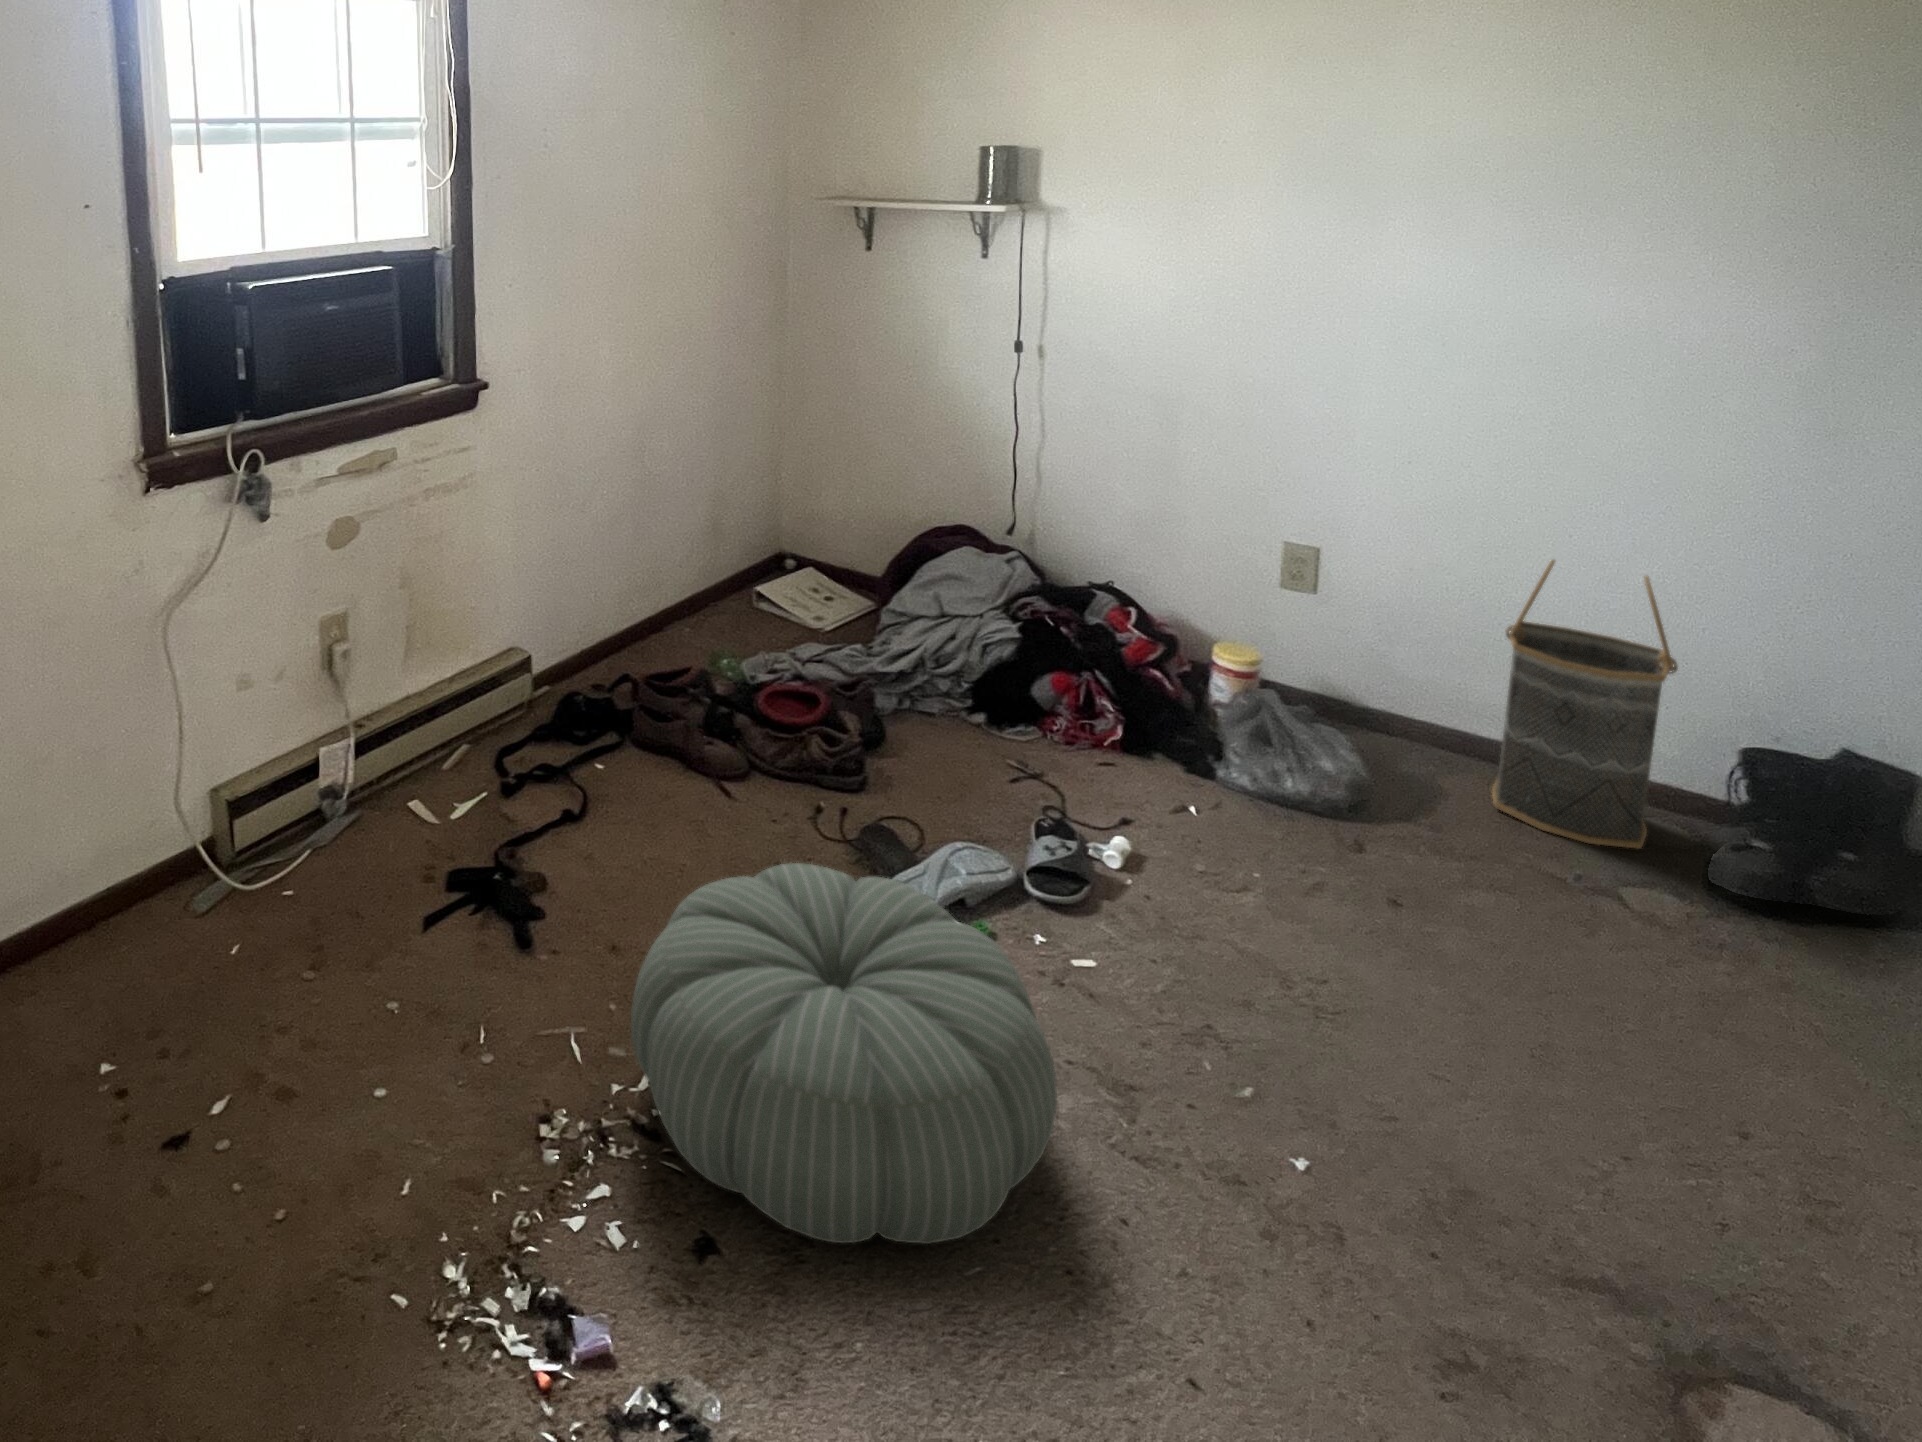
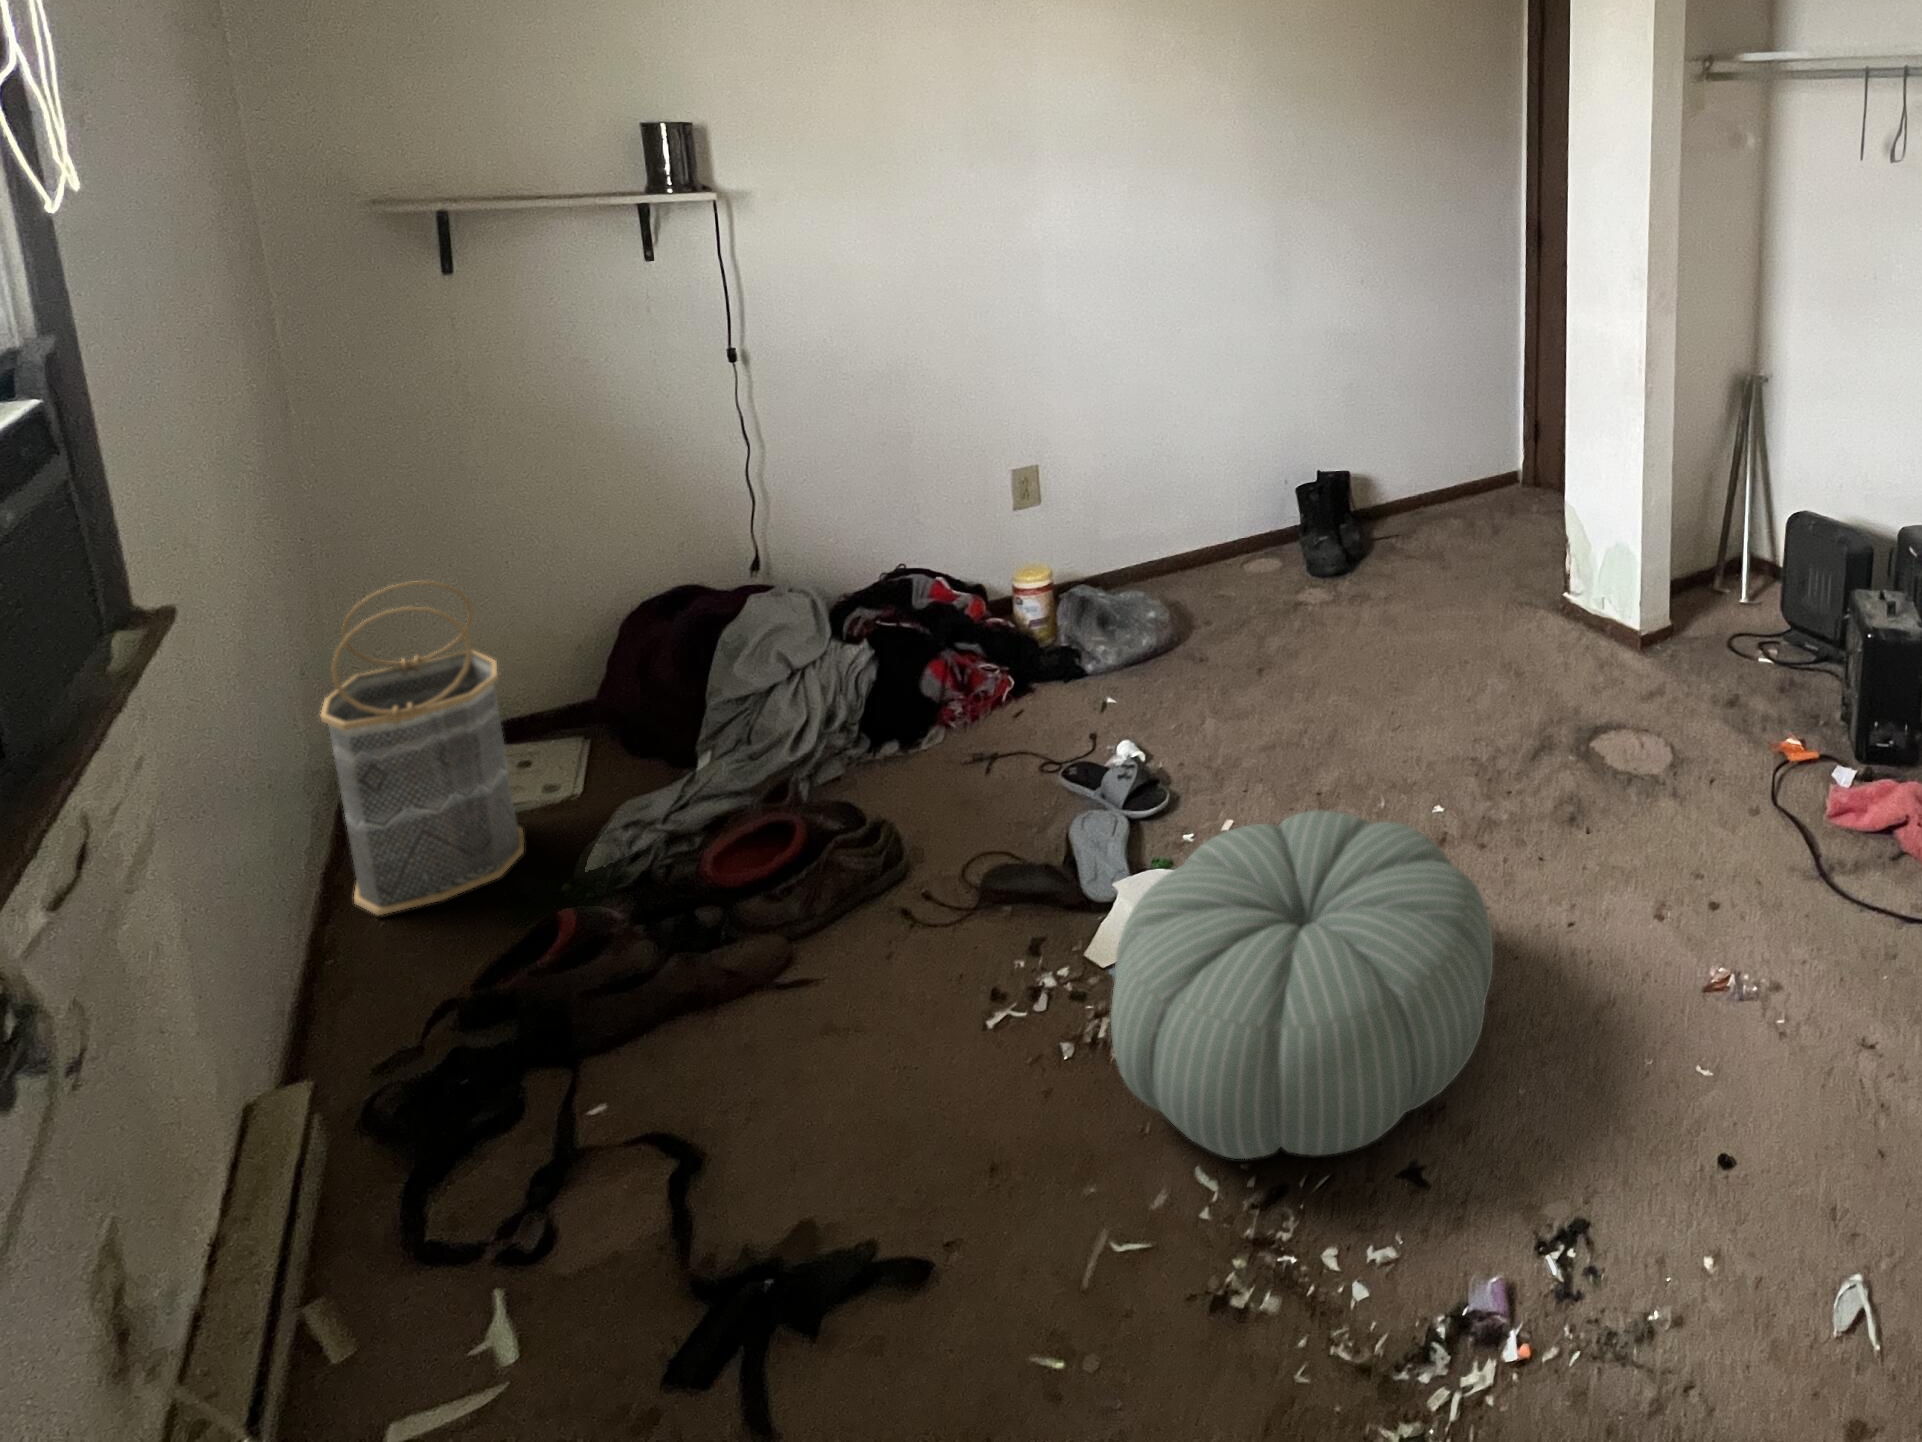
basket: present [1492,560,1678,849] -> present [320,581,524,916]

